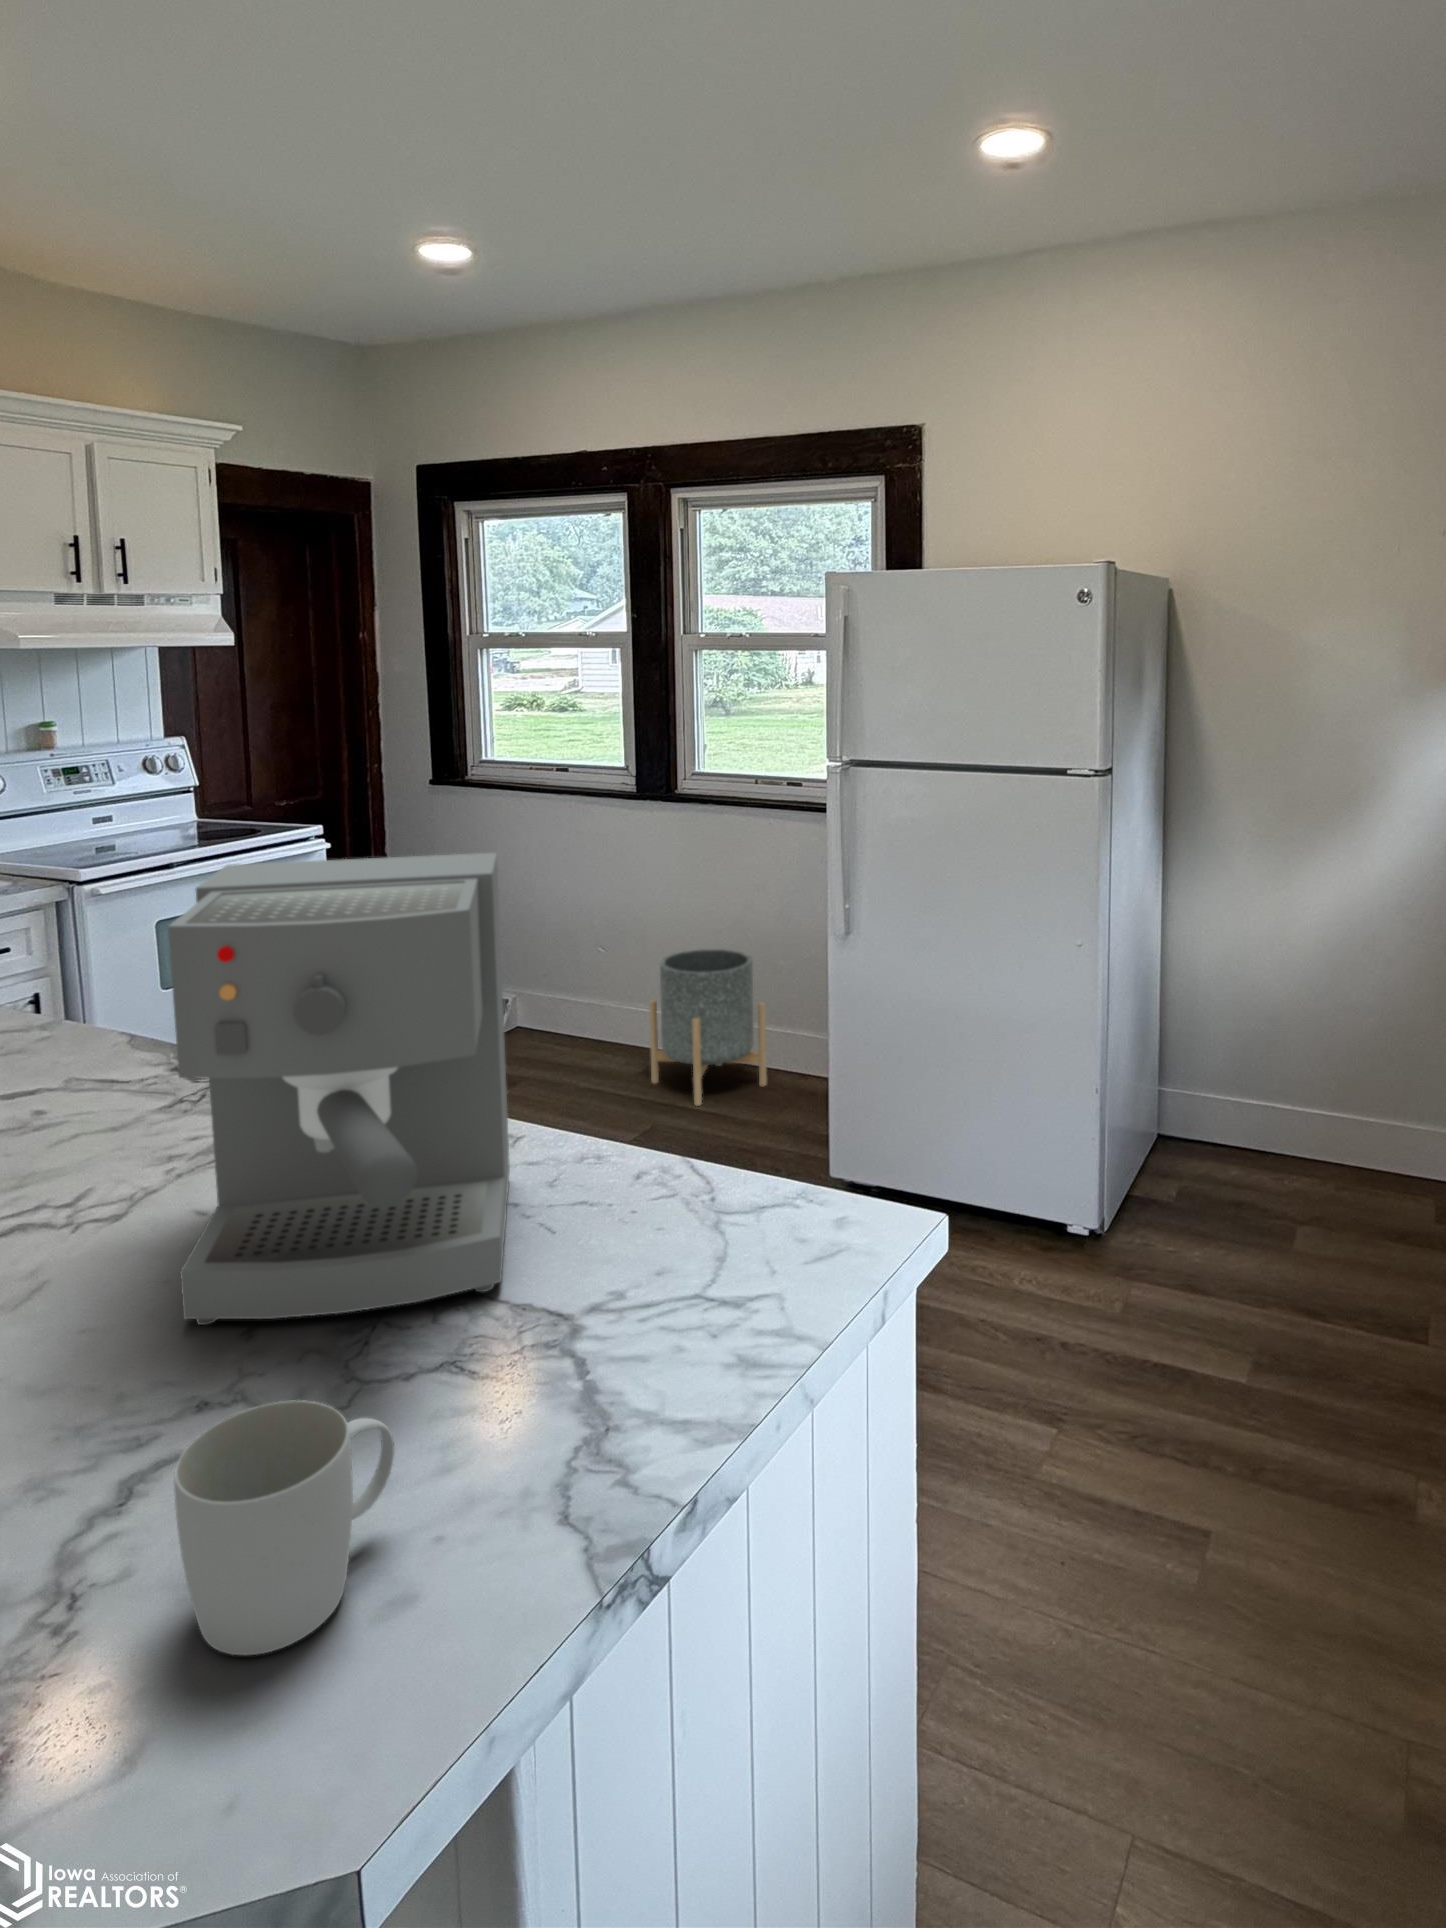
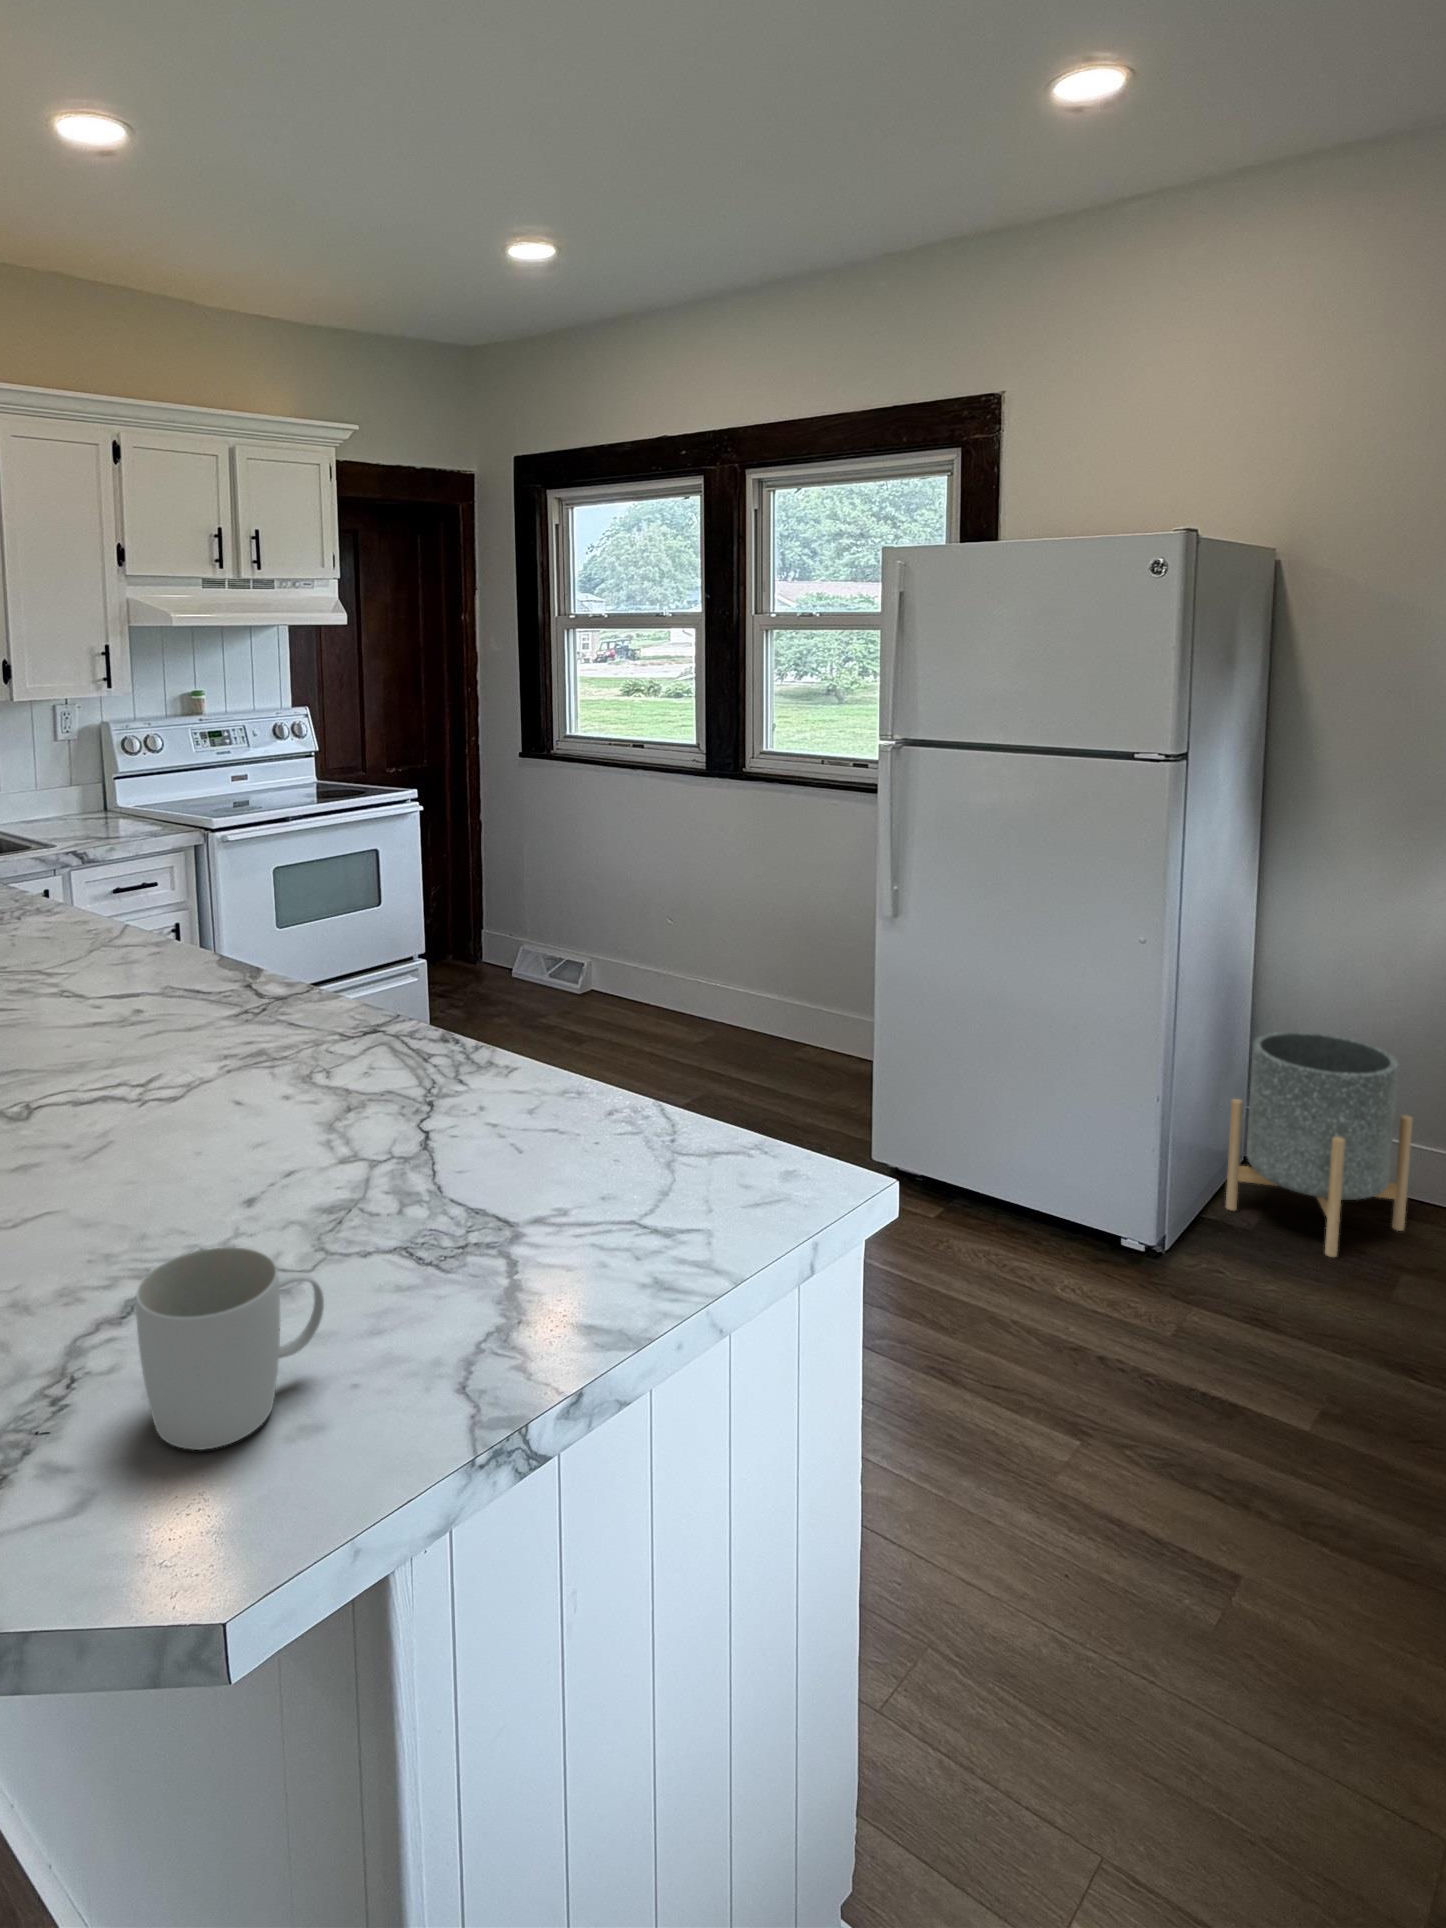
coffee maker: present [168,853,510,1325] -> none [191,803,495,1194]
planter: present [649,949,767,1106] -> present [1226,1032,1412,1257]

